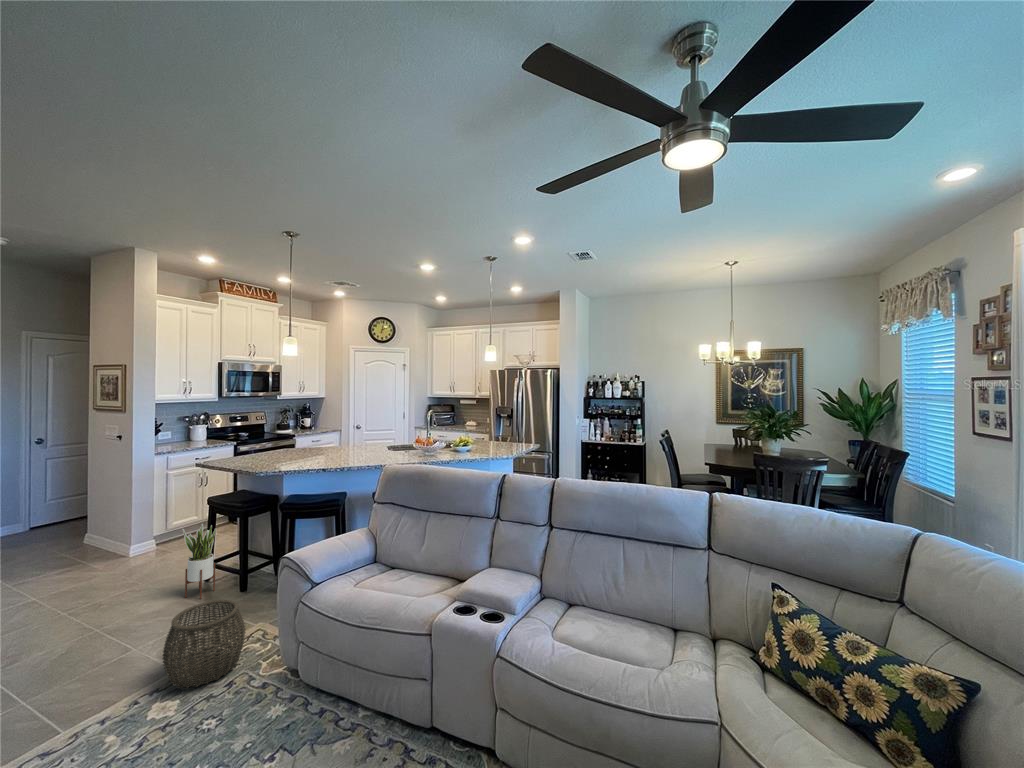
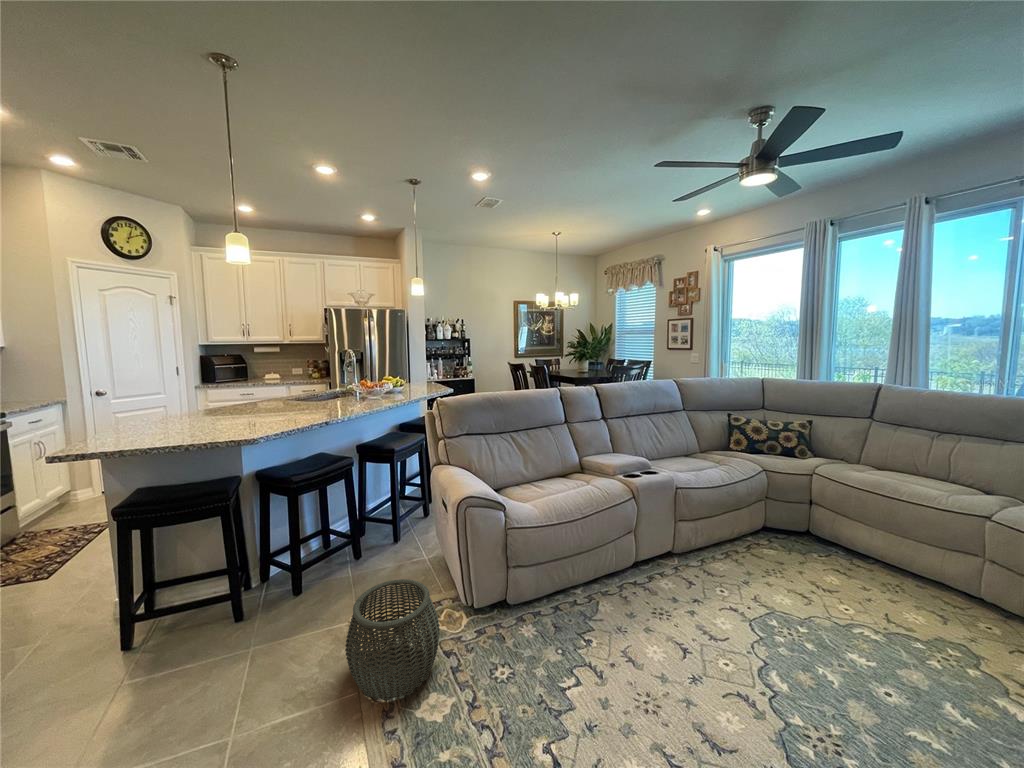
potted plant: present [182,524,216,599] -> none [123,545,175,679]

